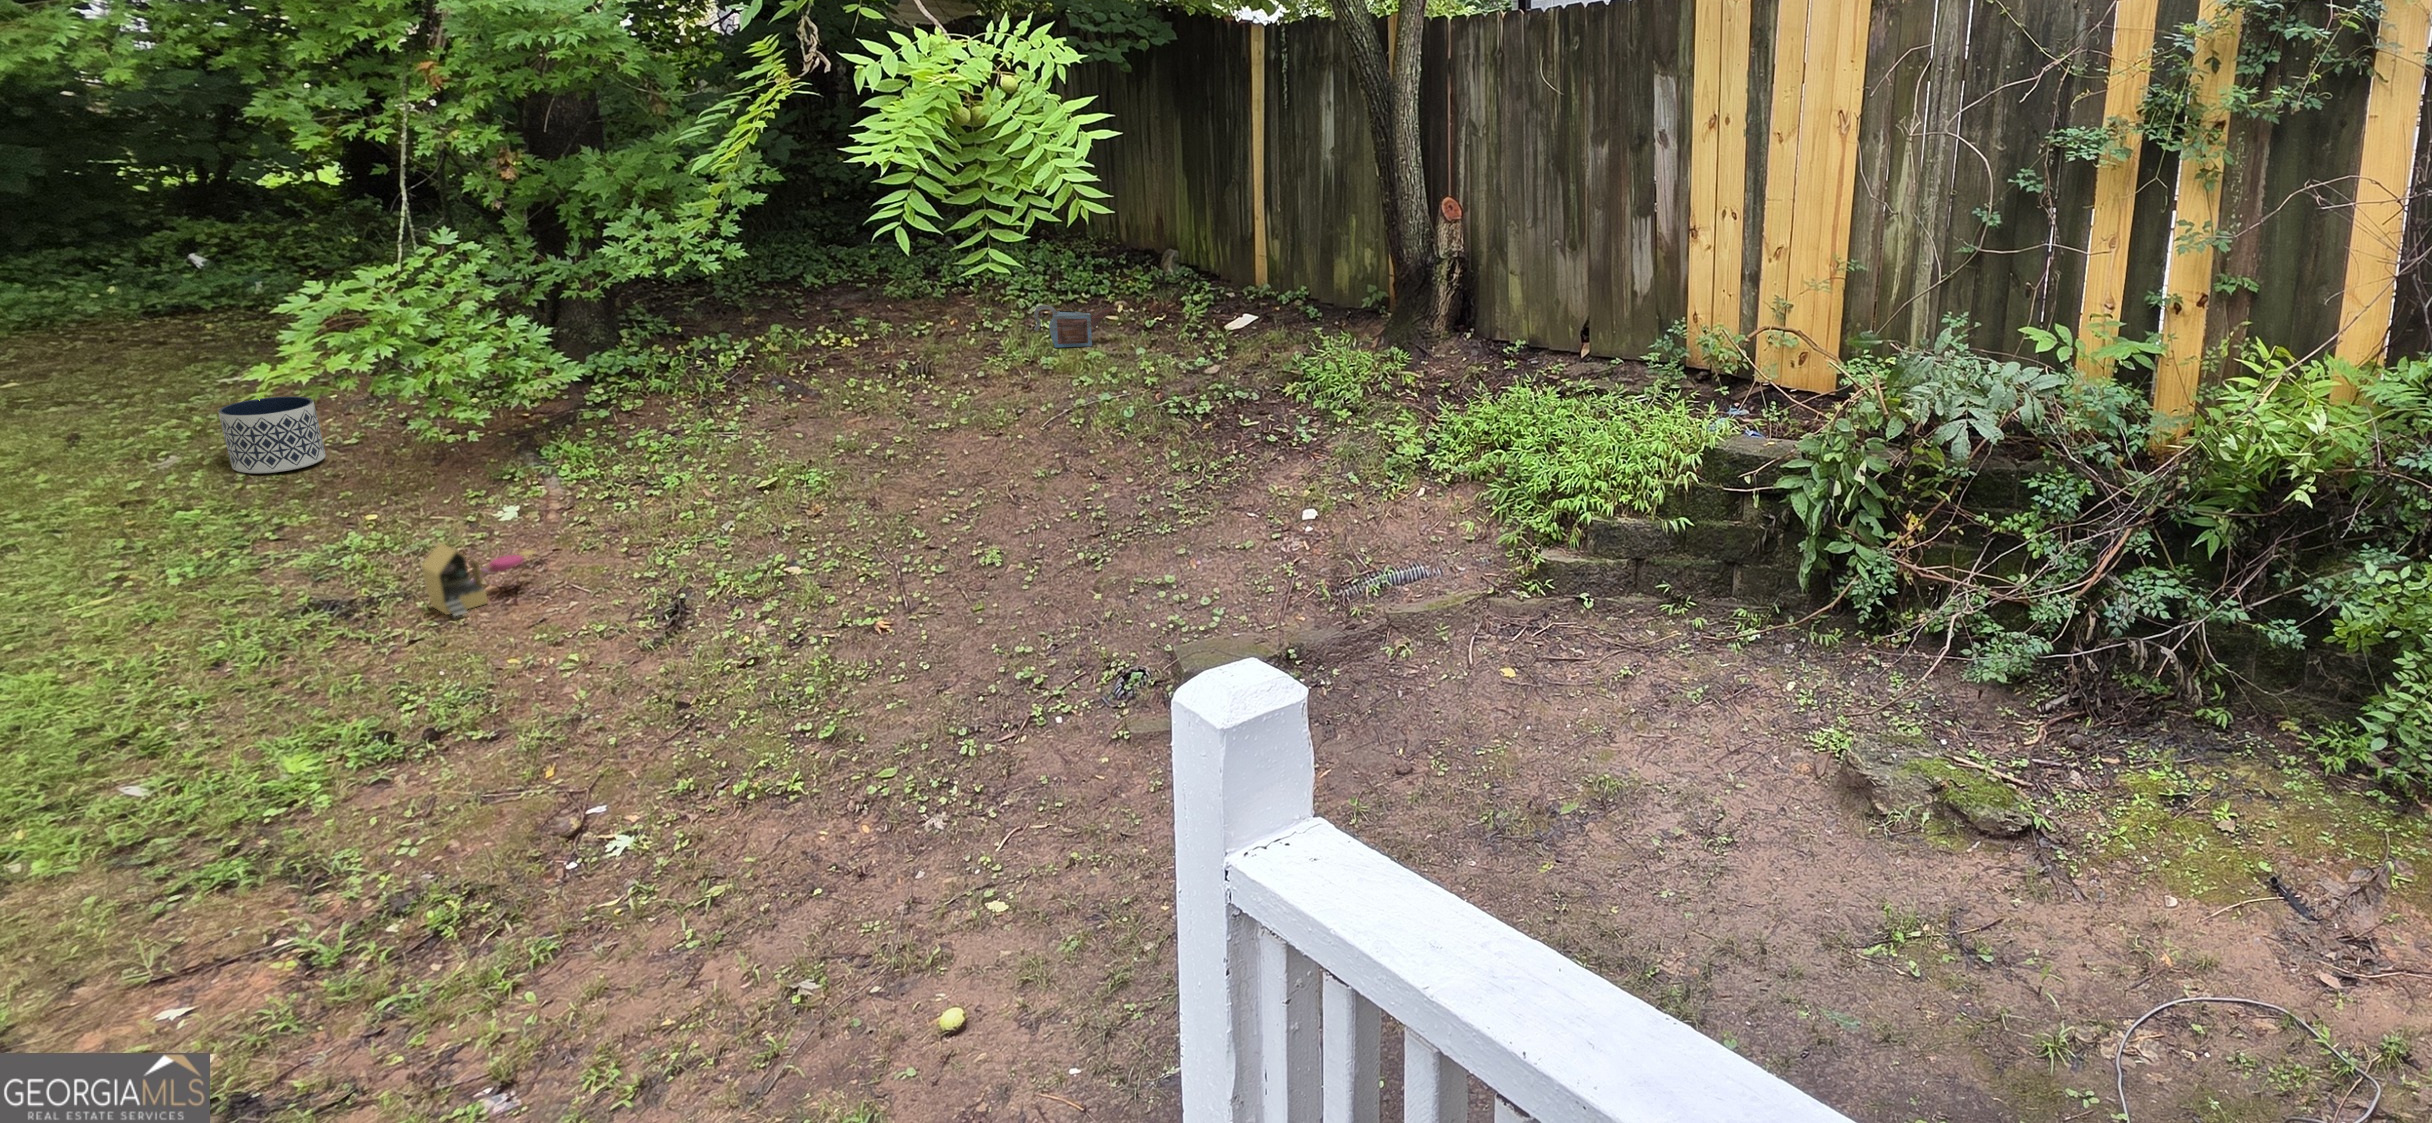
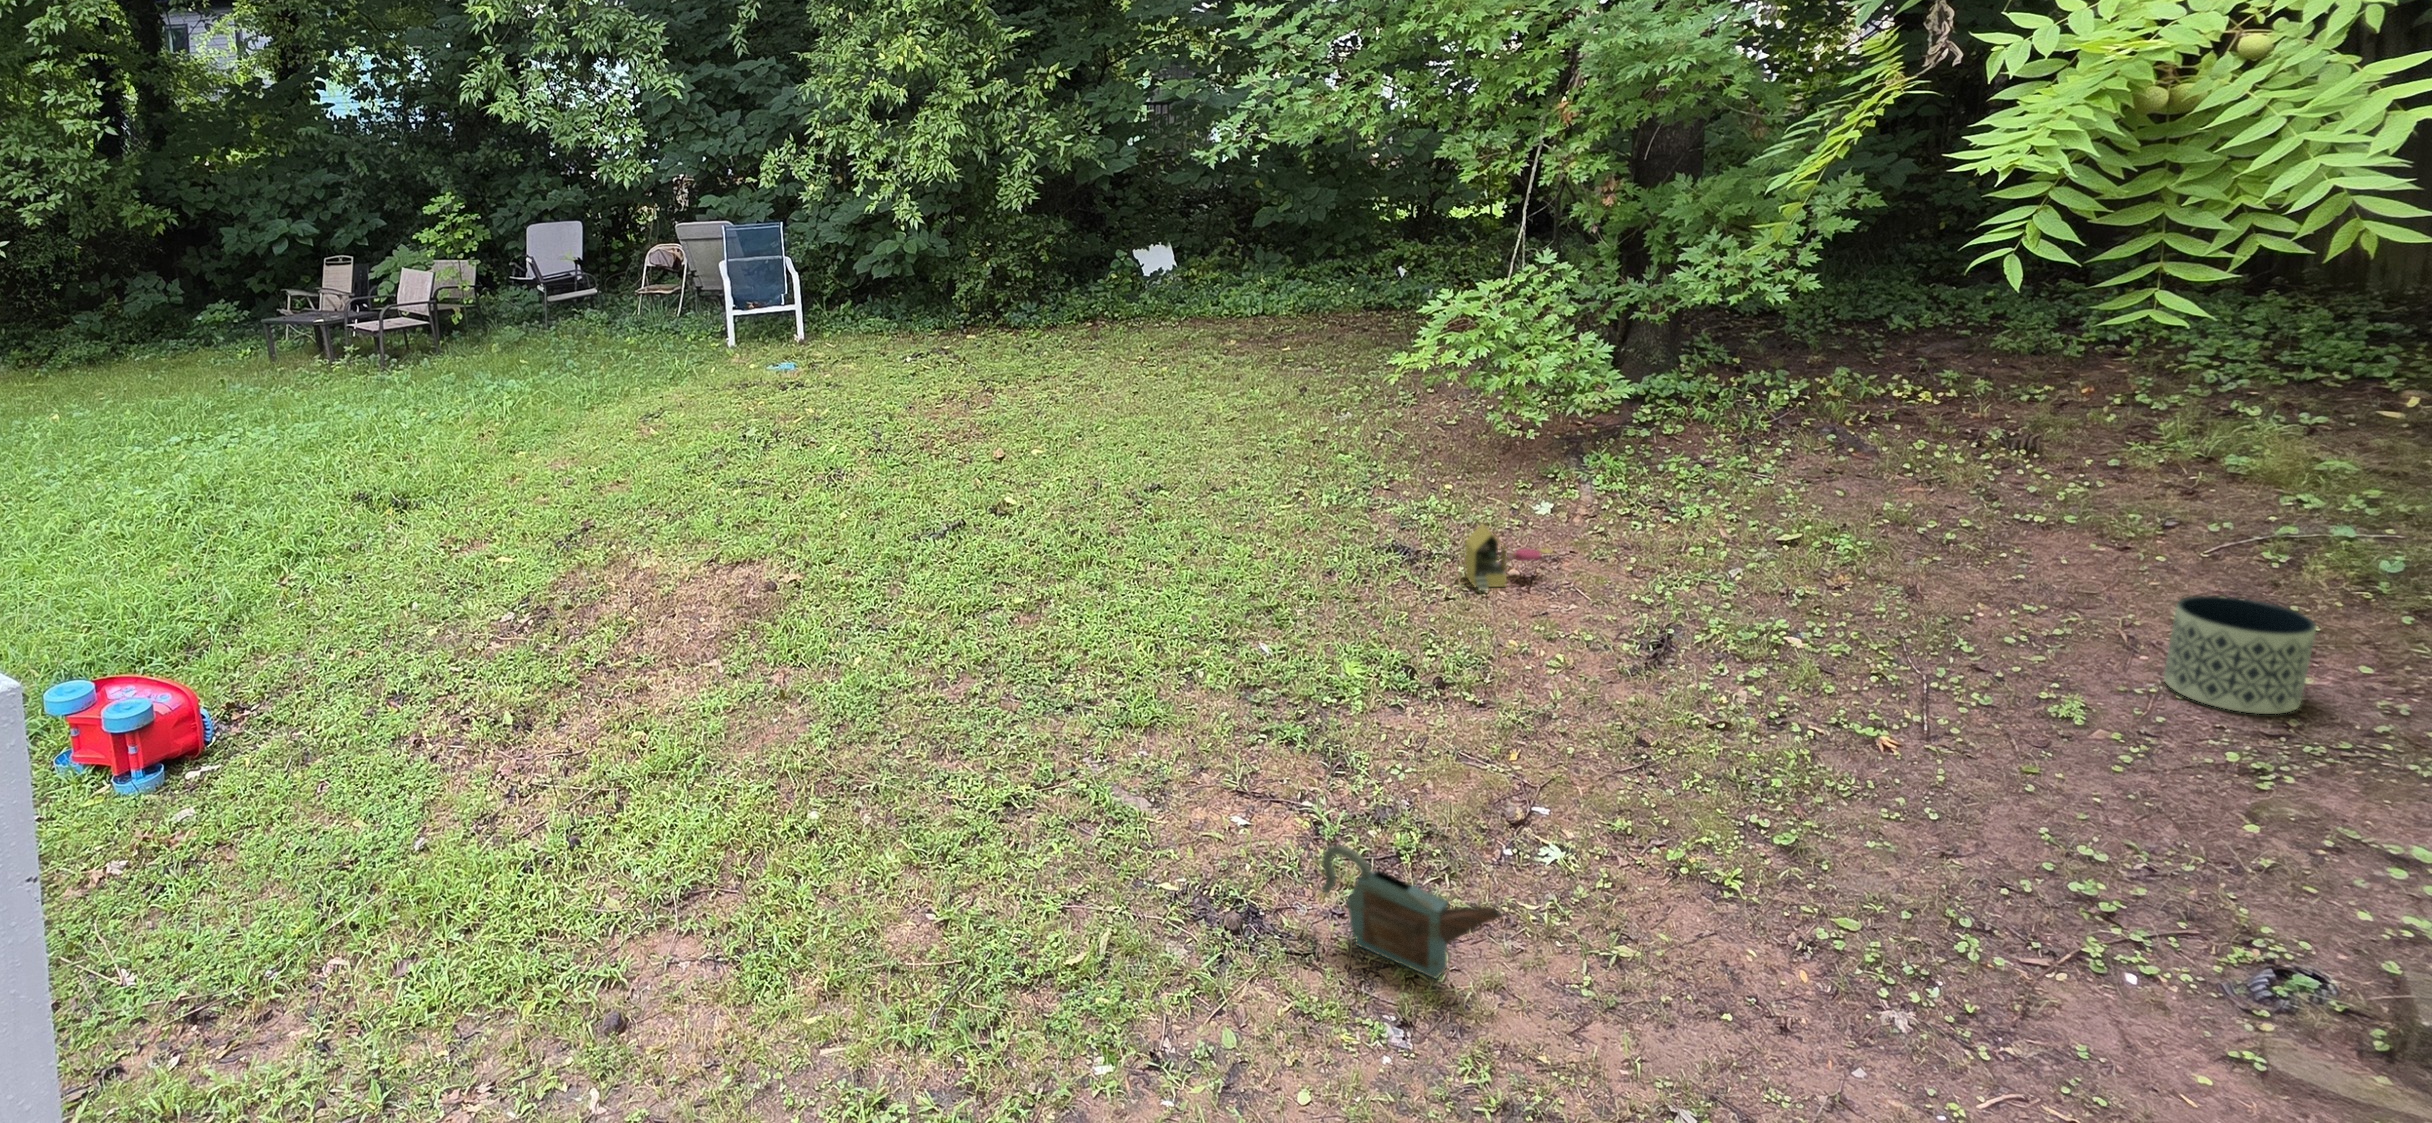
watering can: present [1034,305,1113,348] -> present [1321,845,1502,979]
planter: present [219,397,326,473] -> present [2164,596,2316,714]

